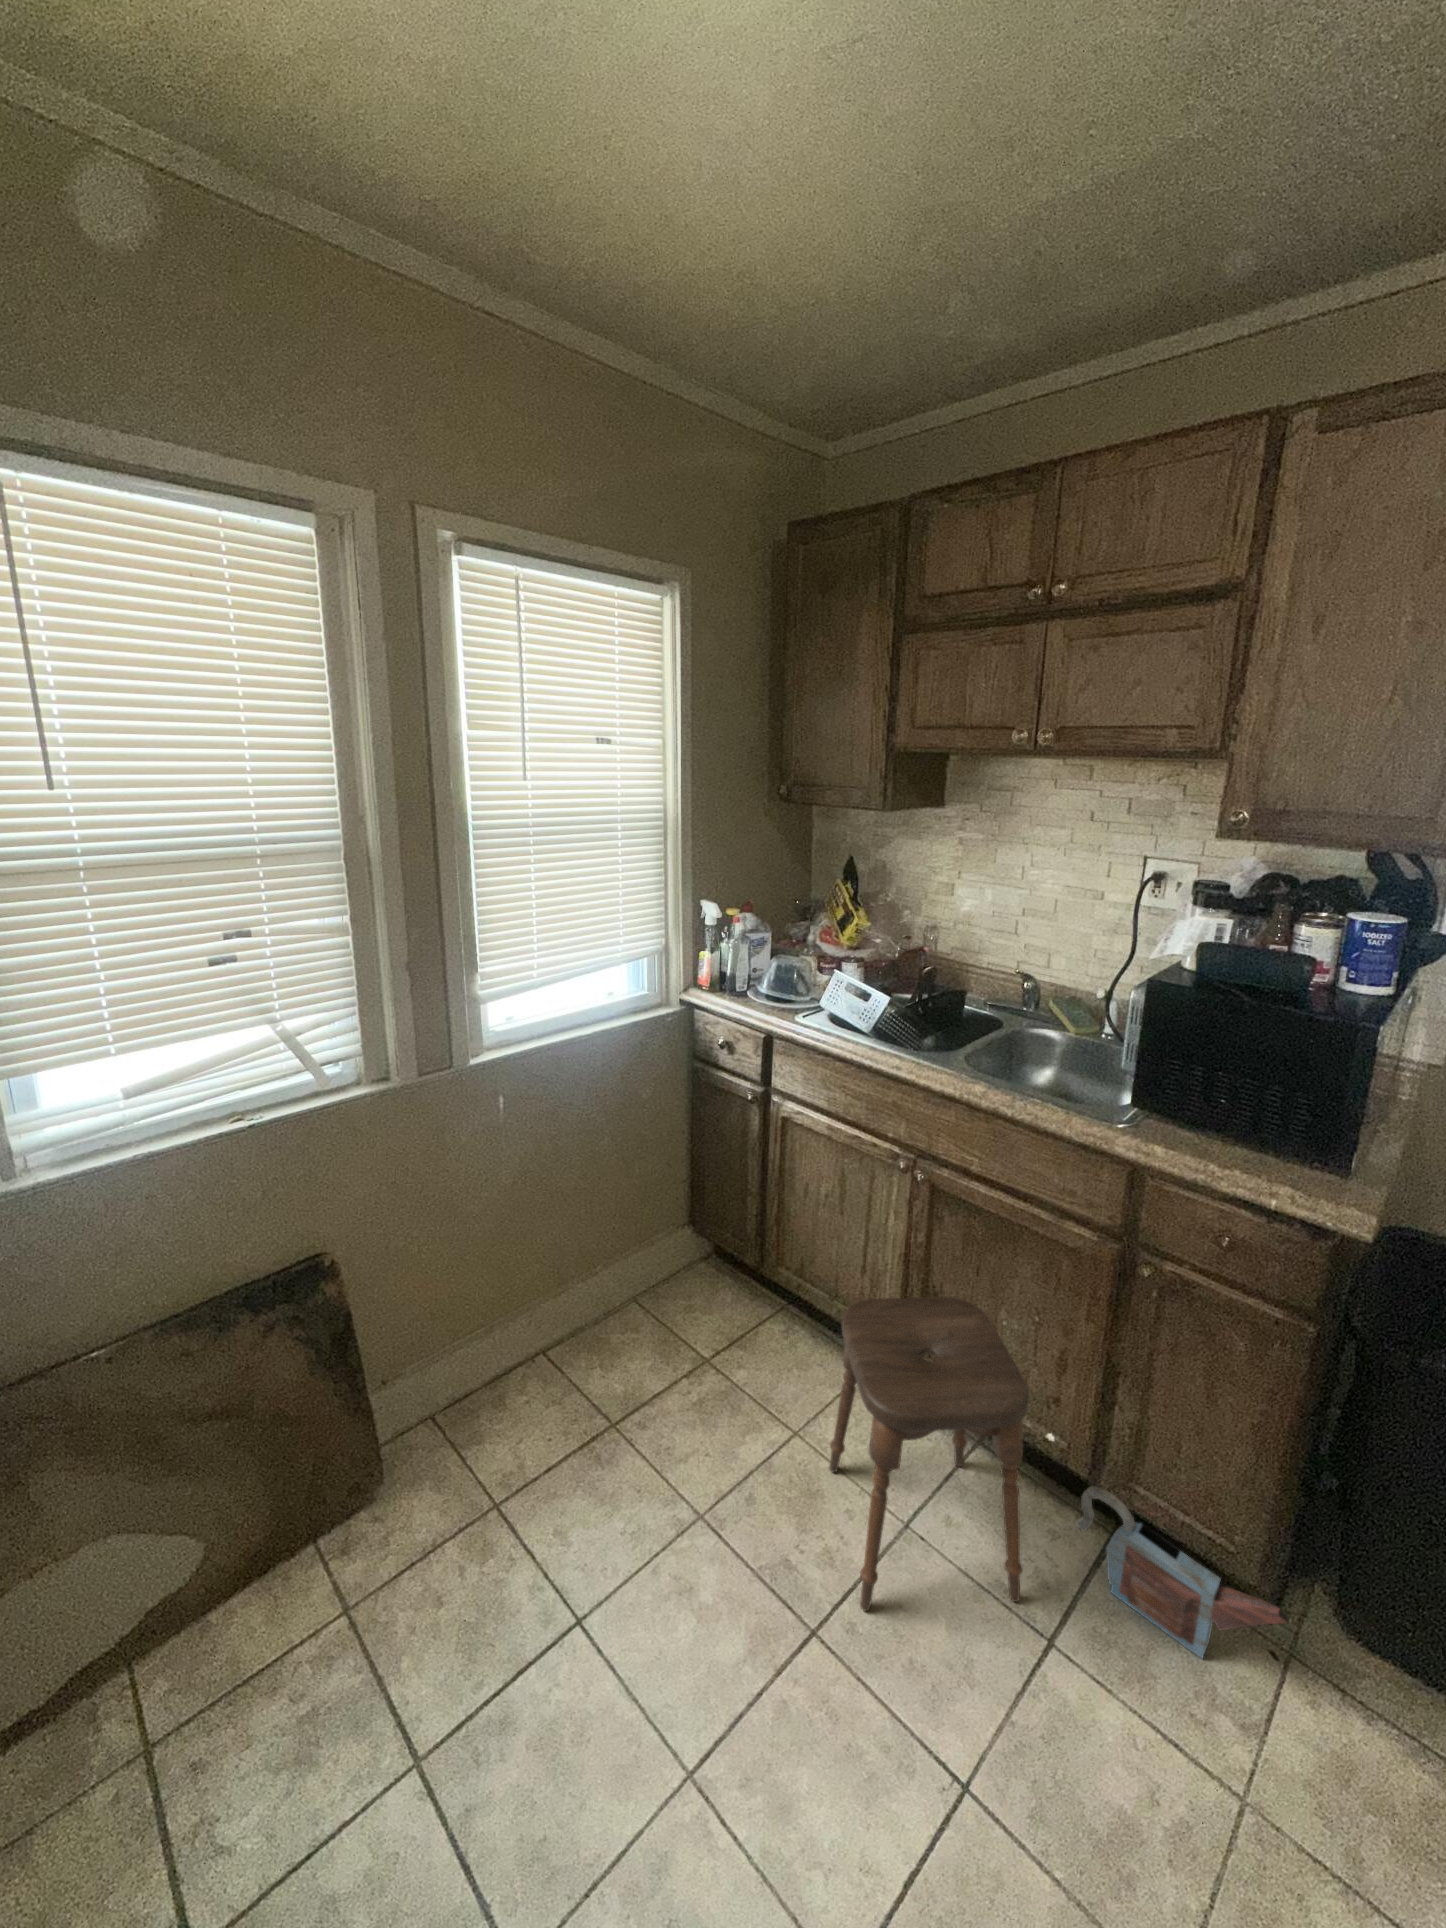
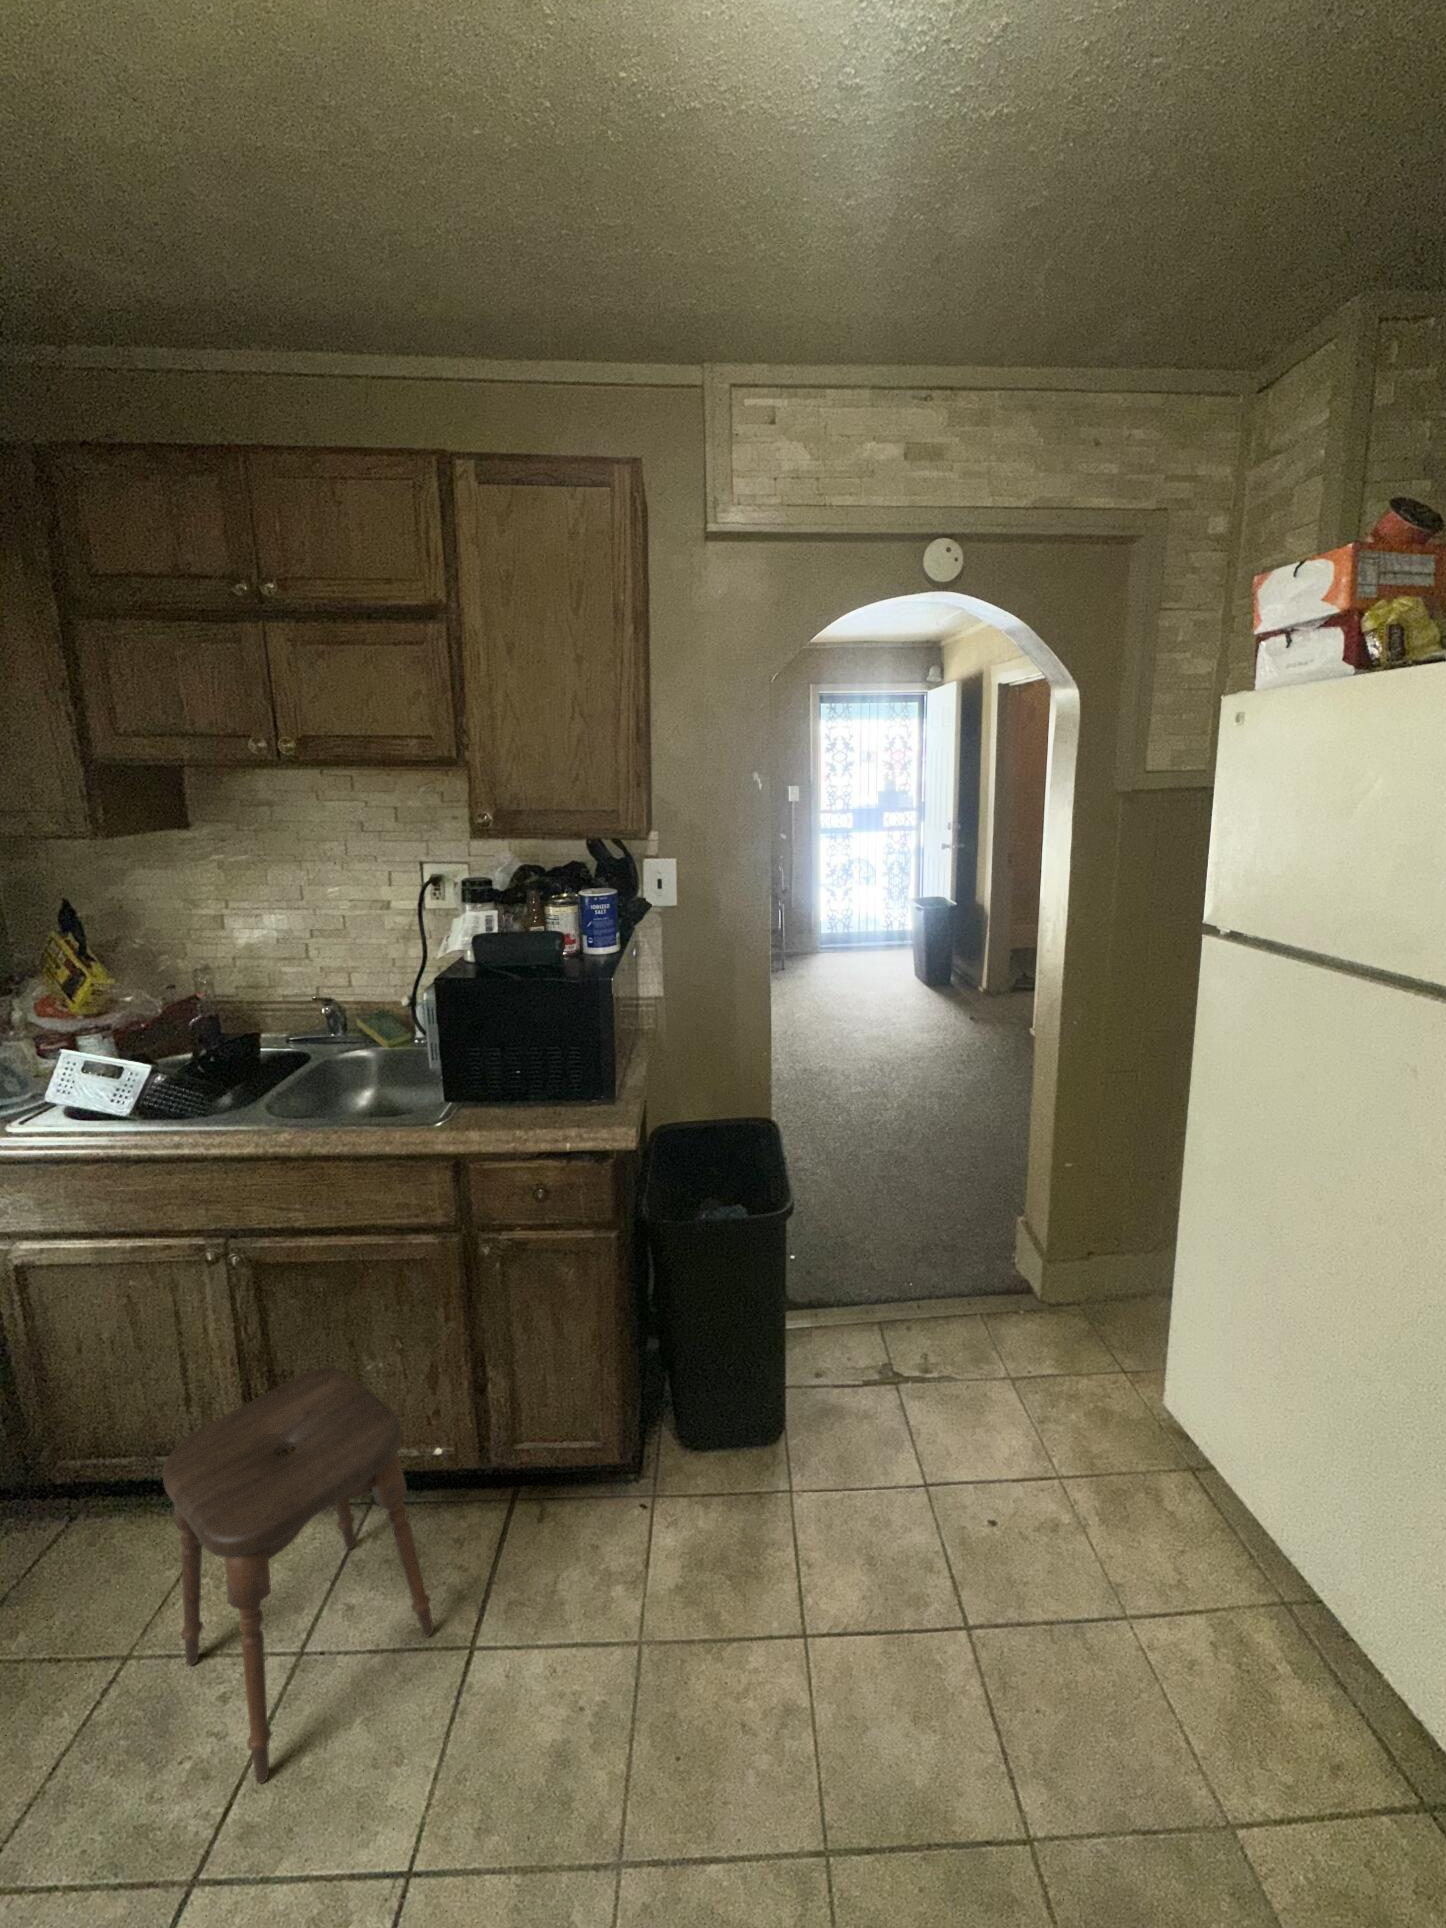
watering can: present [1076,1486,1289,1659] -> none [473,1468,640,1558]

